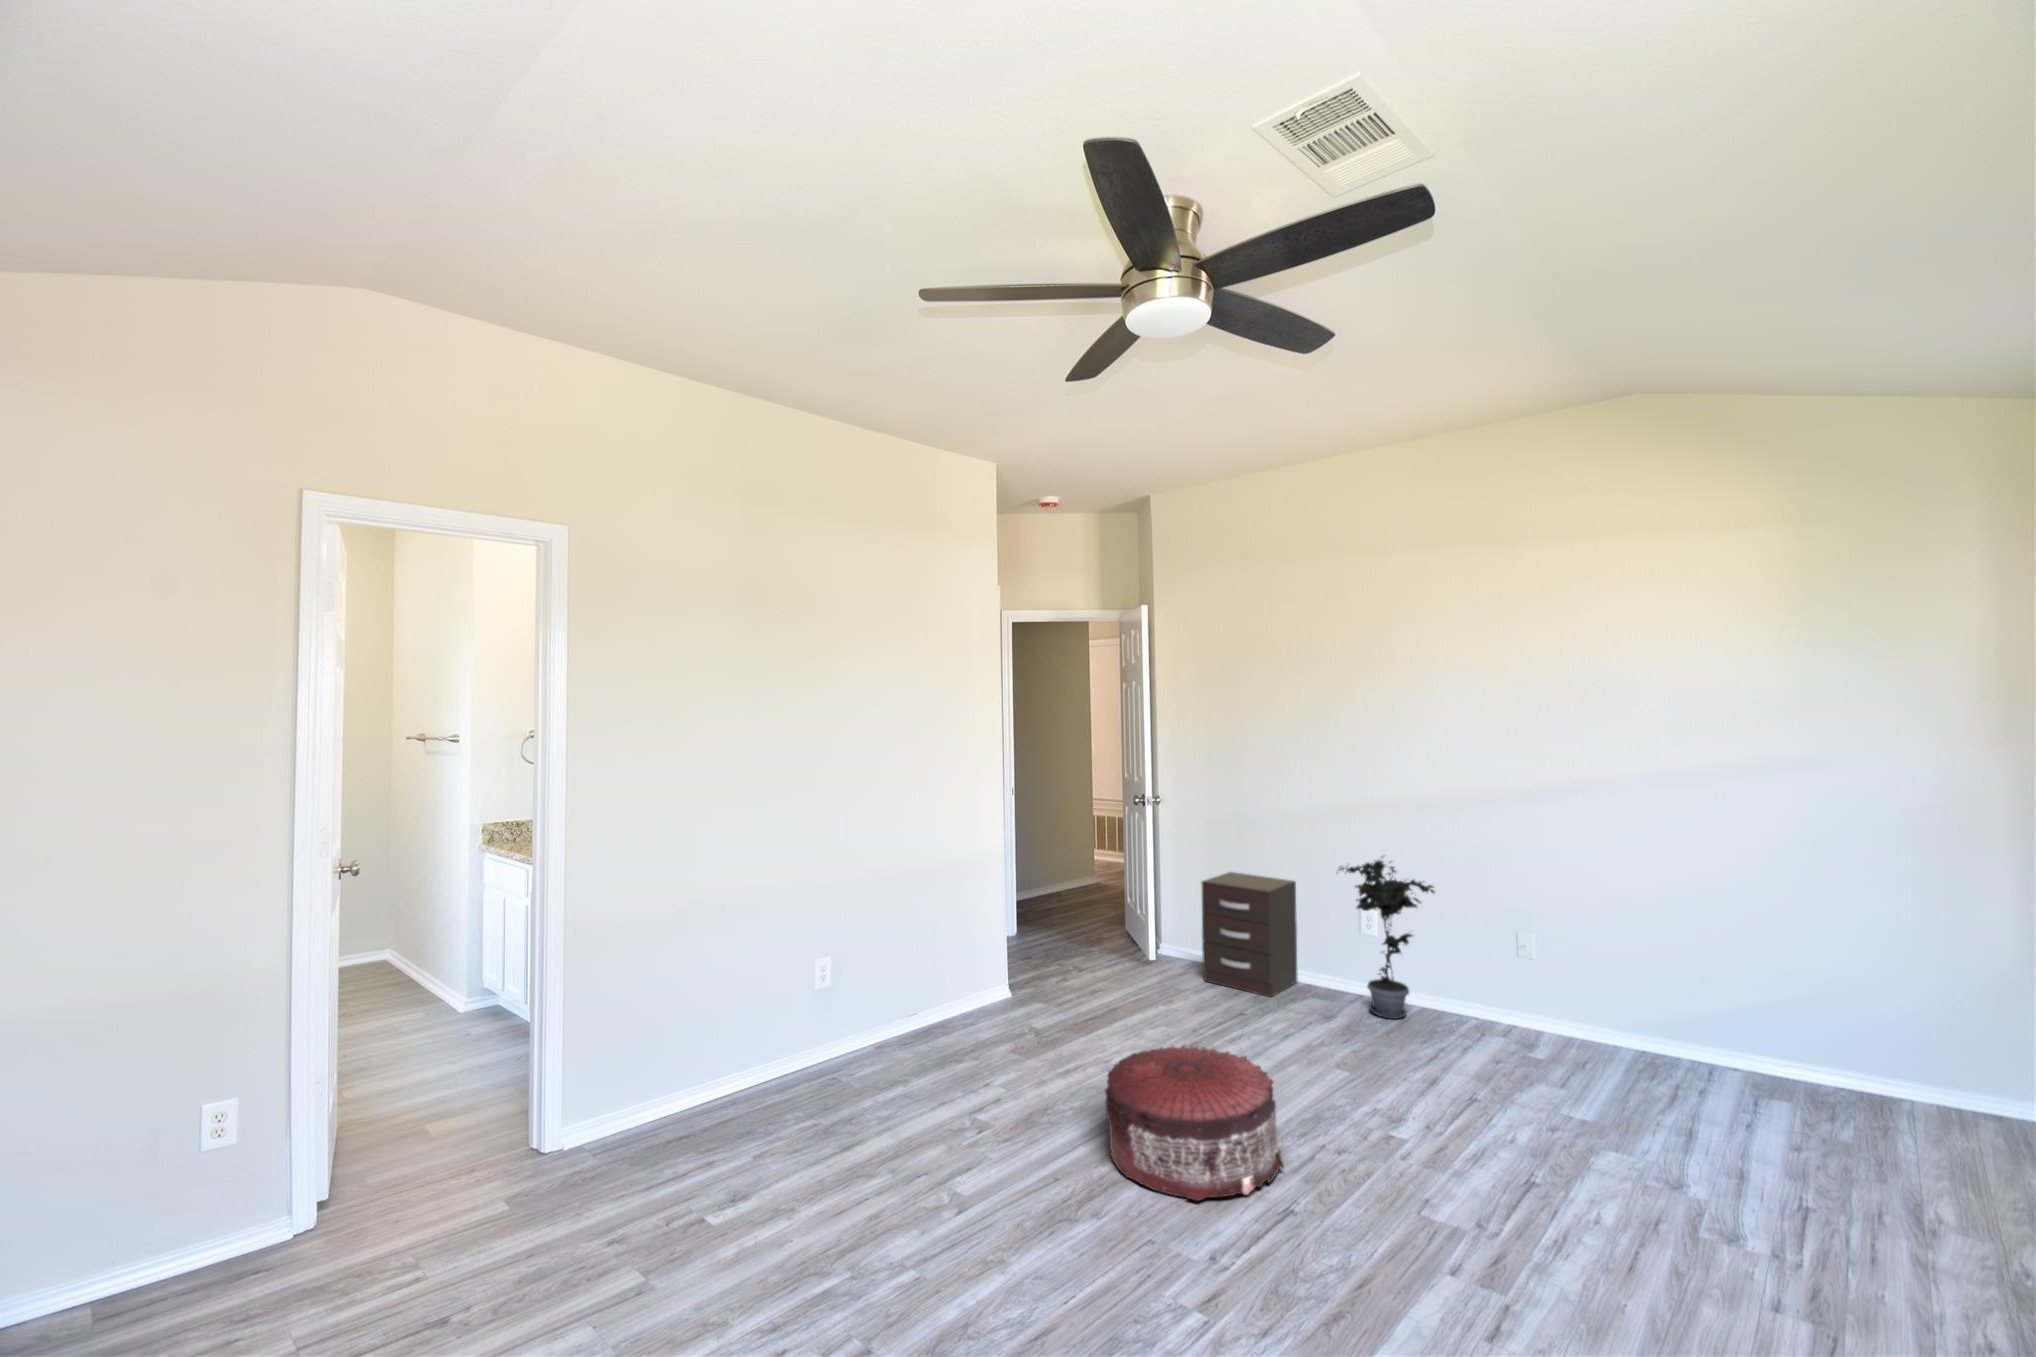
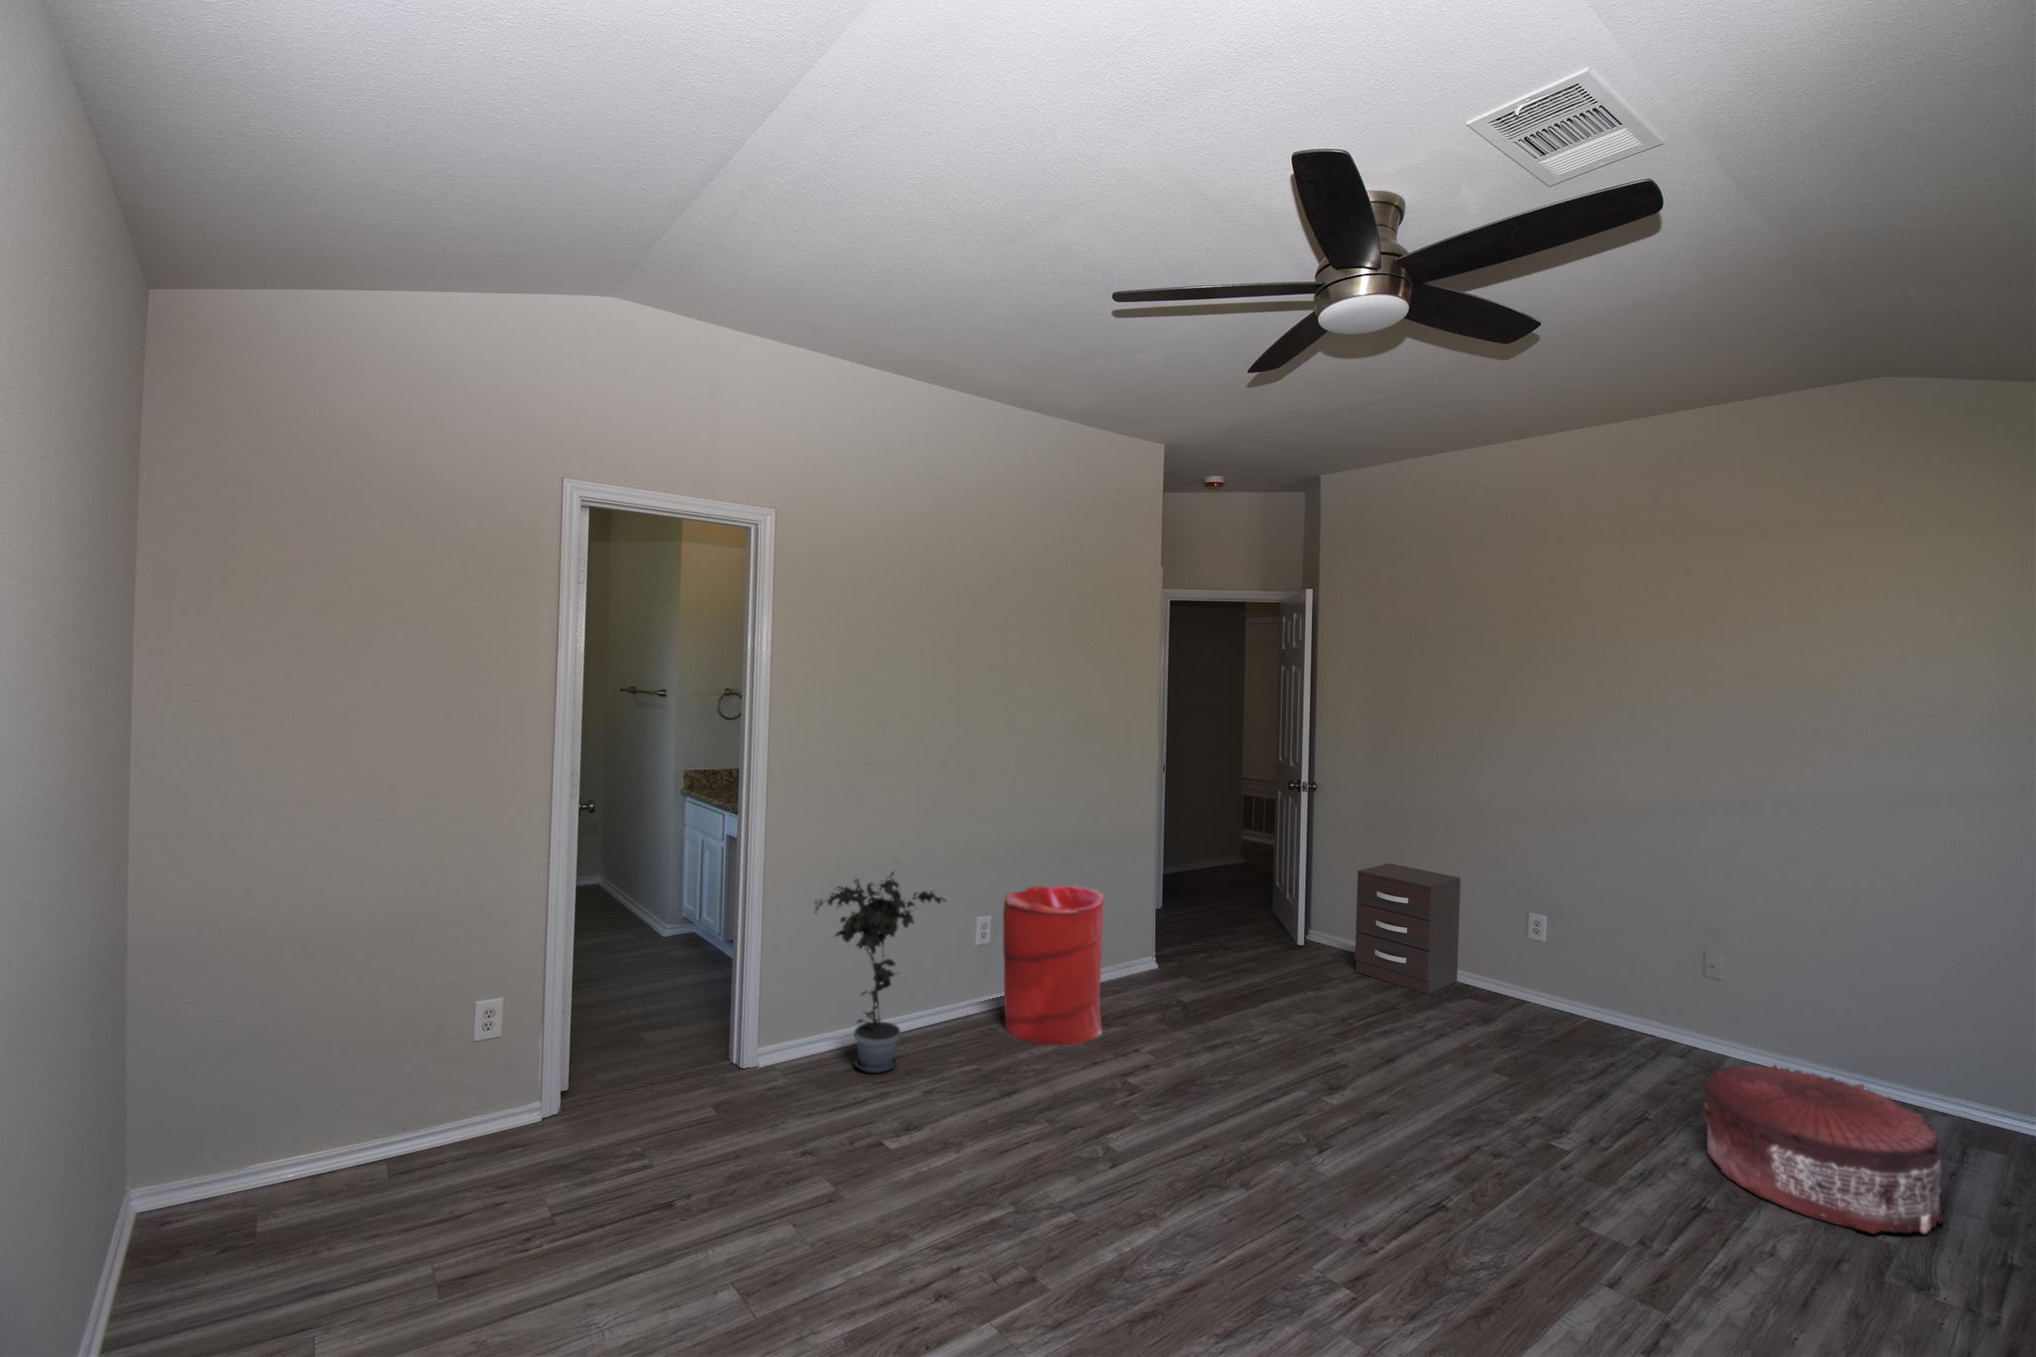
potted plant: present [1339,860,1435,1019] -> present [815,872,946,1073]
laundry hamper: none [845,915,953,1087] -> present [1003,884,1104,1045]
pouf: present [1105,1045,1284,1201] -> present [1703,1065,1945,1233]

